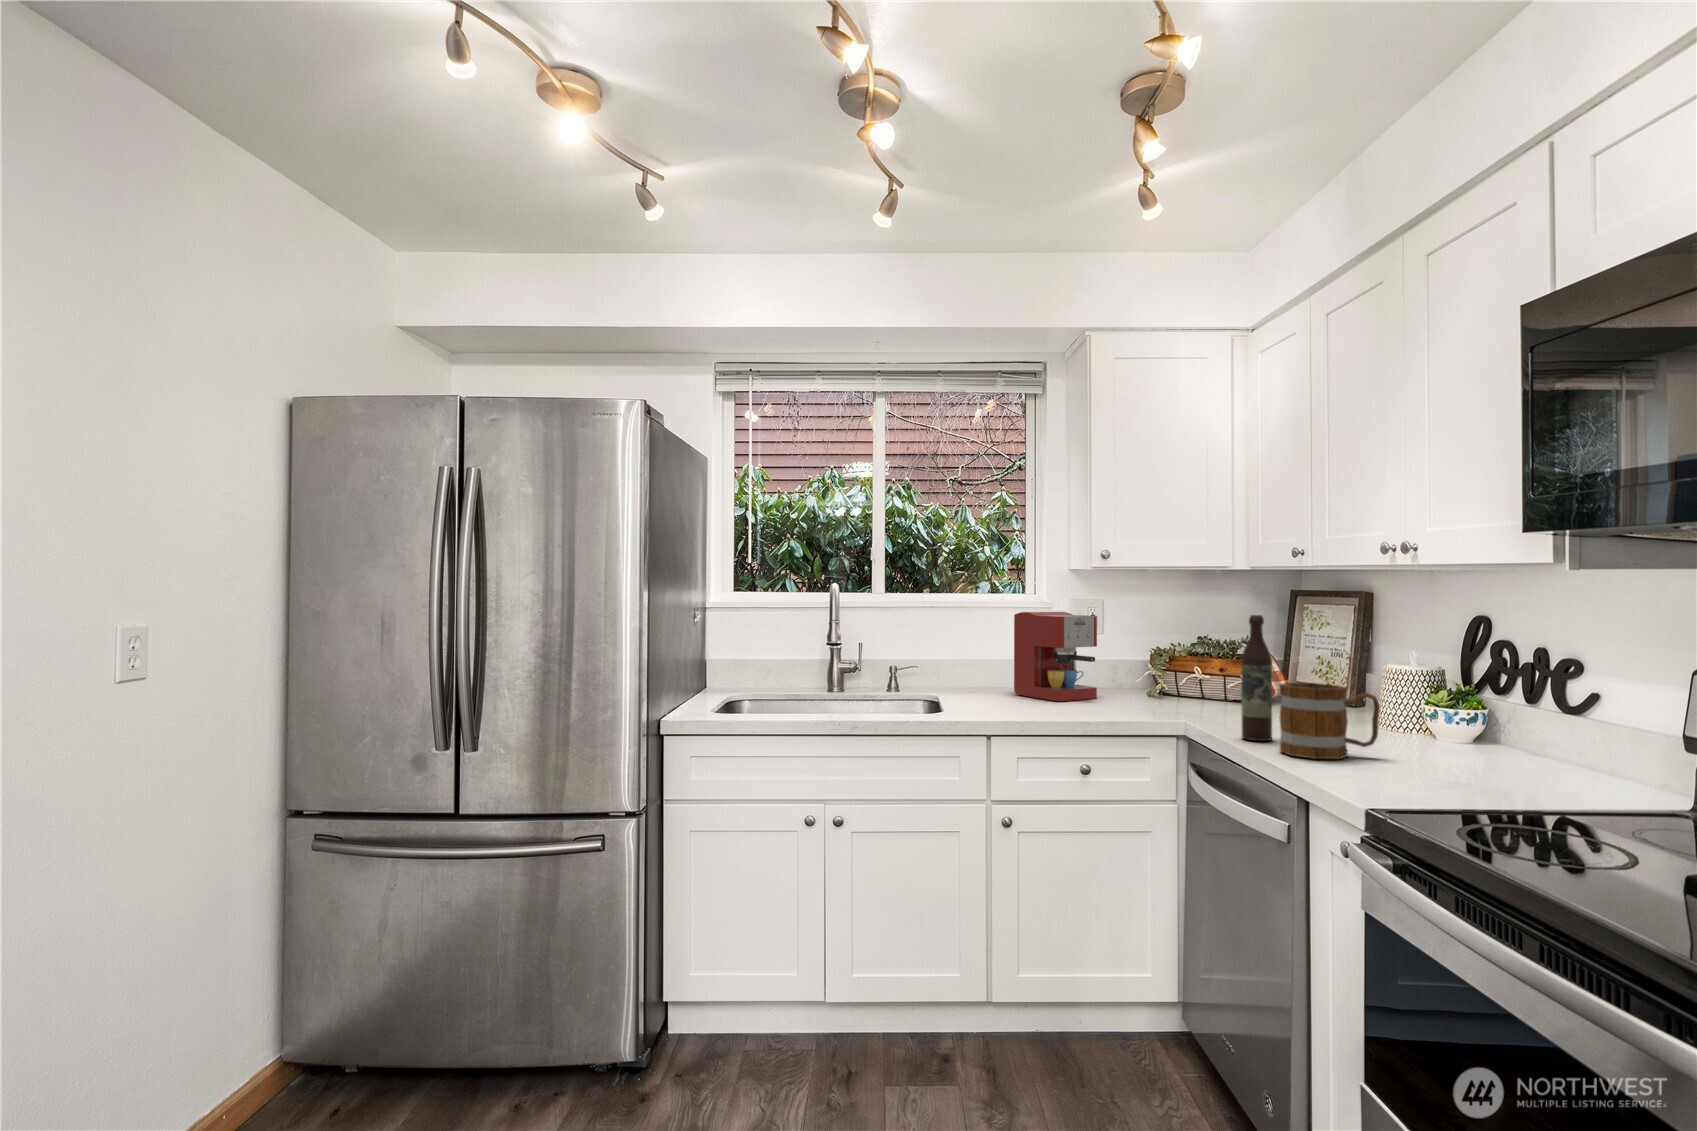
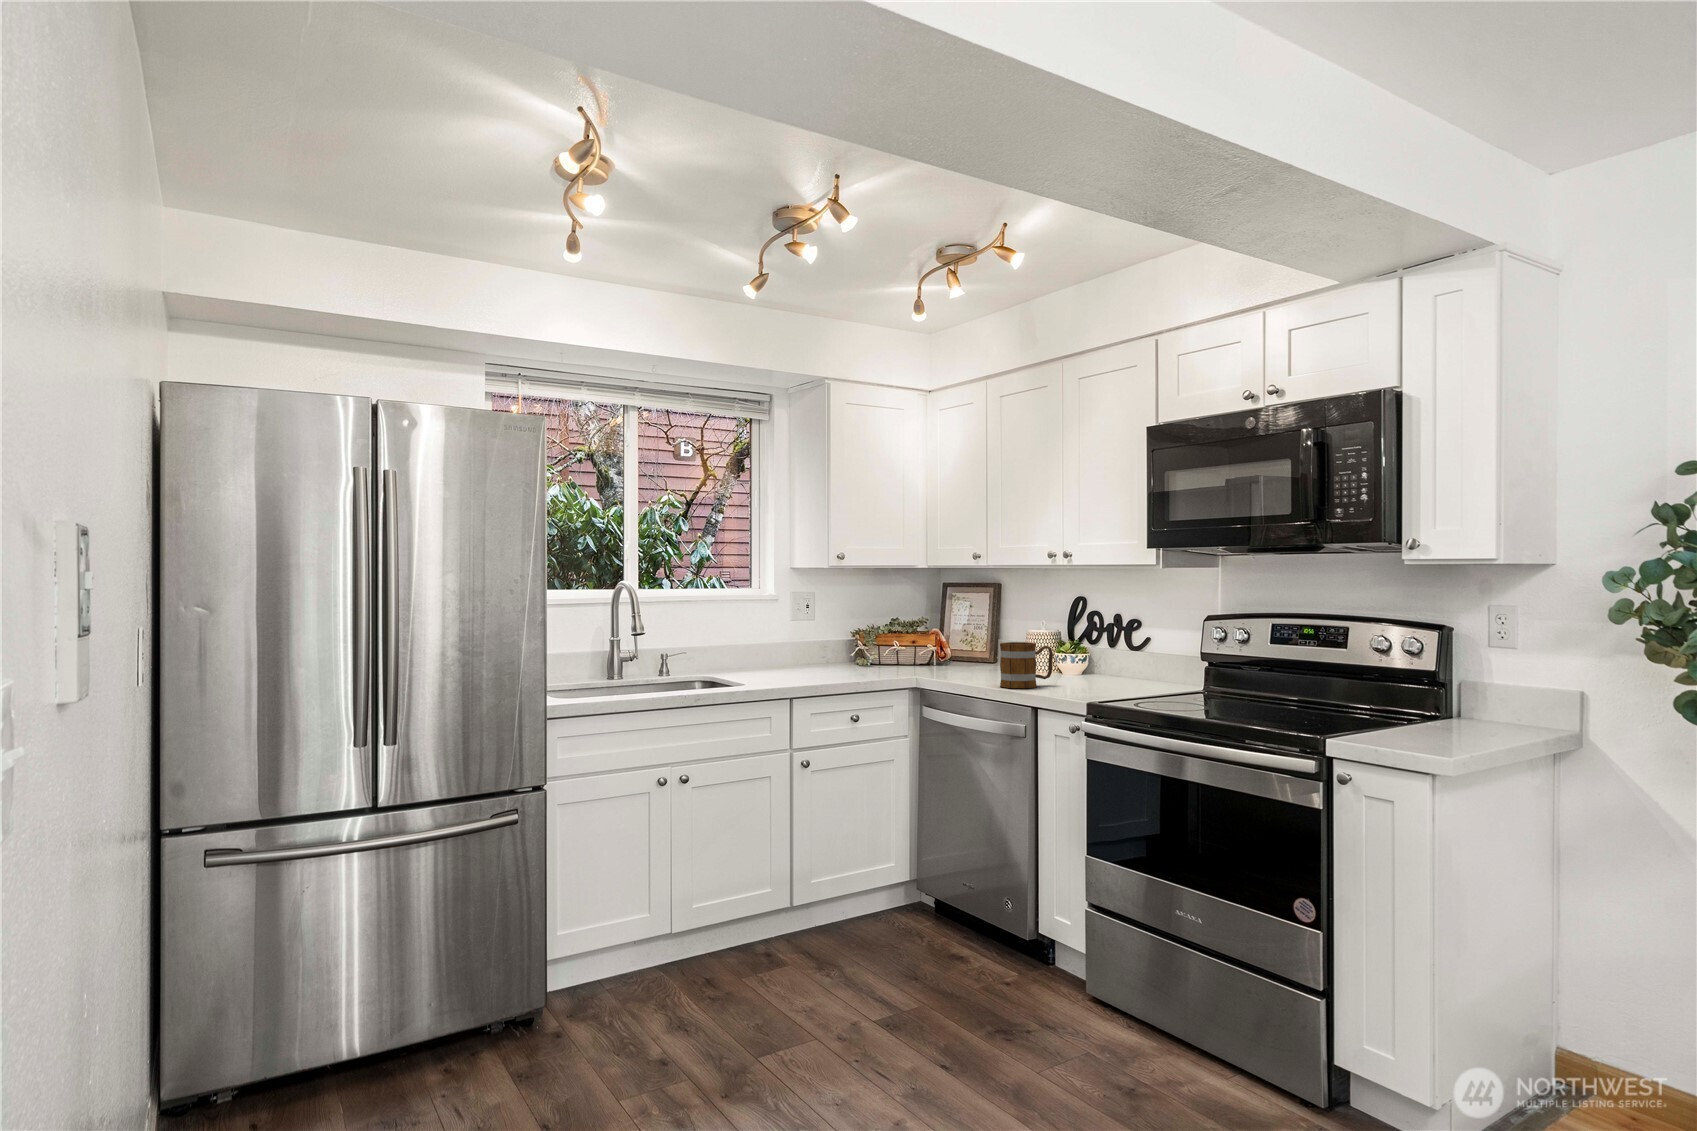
coffee maker: present [1014,612,1097,701] -> none [759,602,829,673]
wine bottle: present [1241,615,1272,741] -> none [966,600,985,683]

